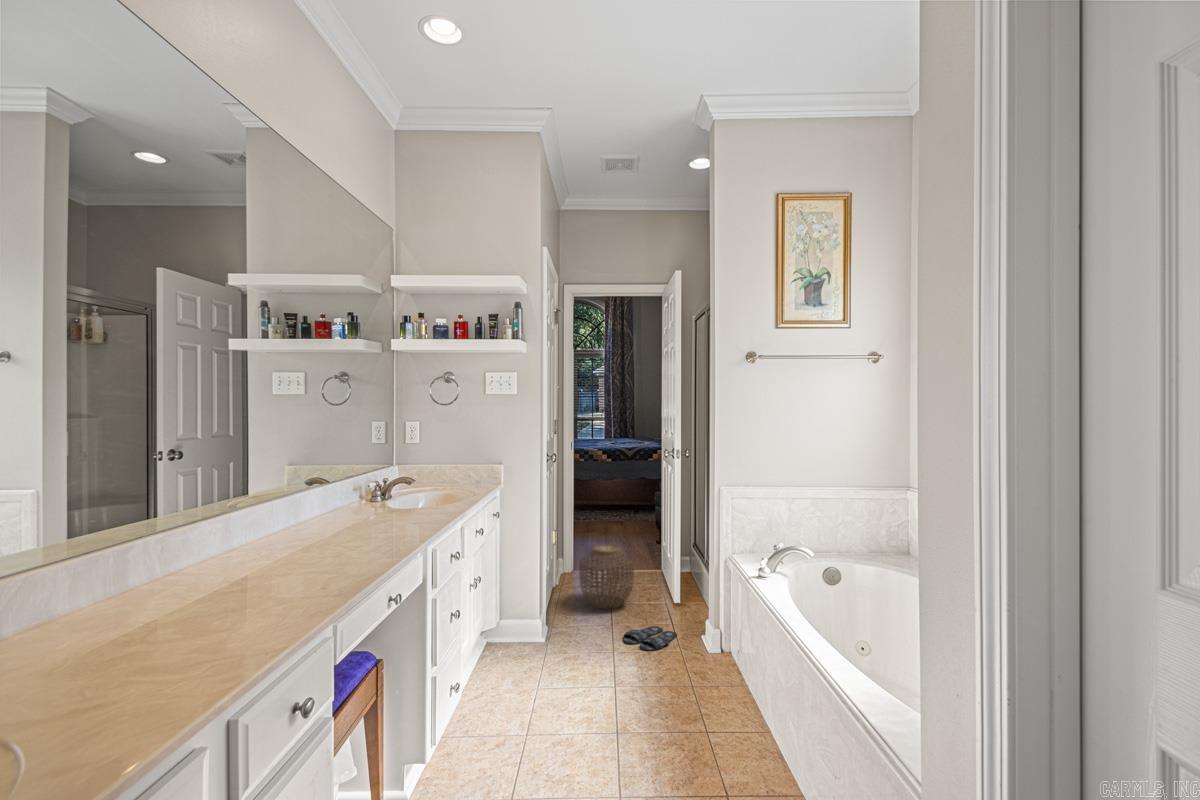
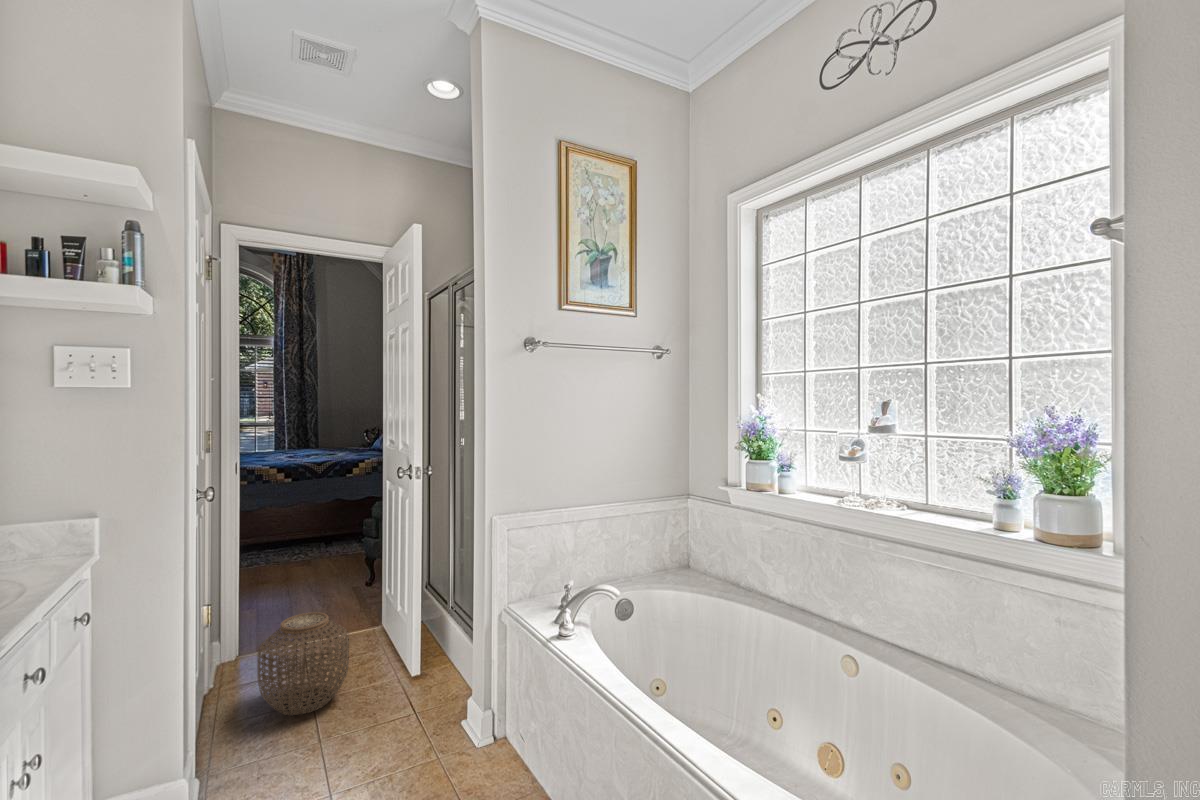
slippers: present [623,626,677,651] -> none [344,723,426,775]

